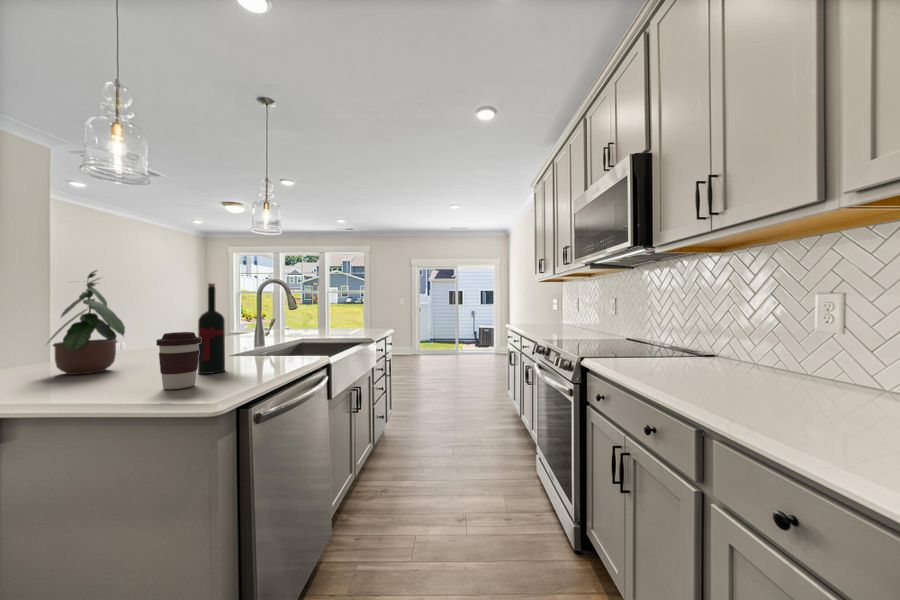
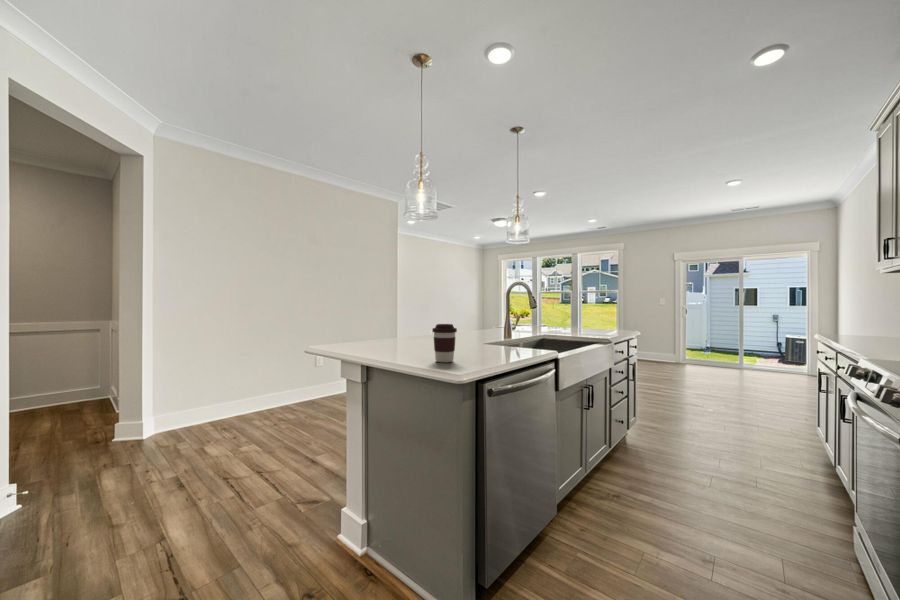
potted plant: present [48,270,125,375] -> none [384,281,425,347]
wine bottle: present [198,283,225,374] -> none [458,289,475,355]

